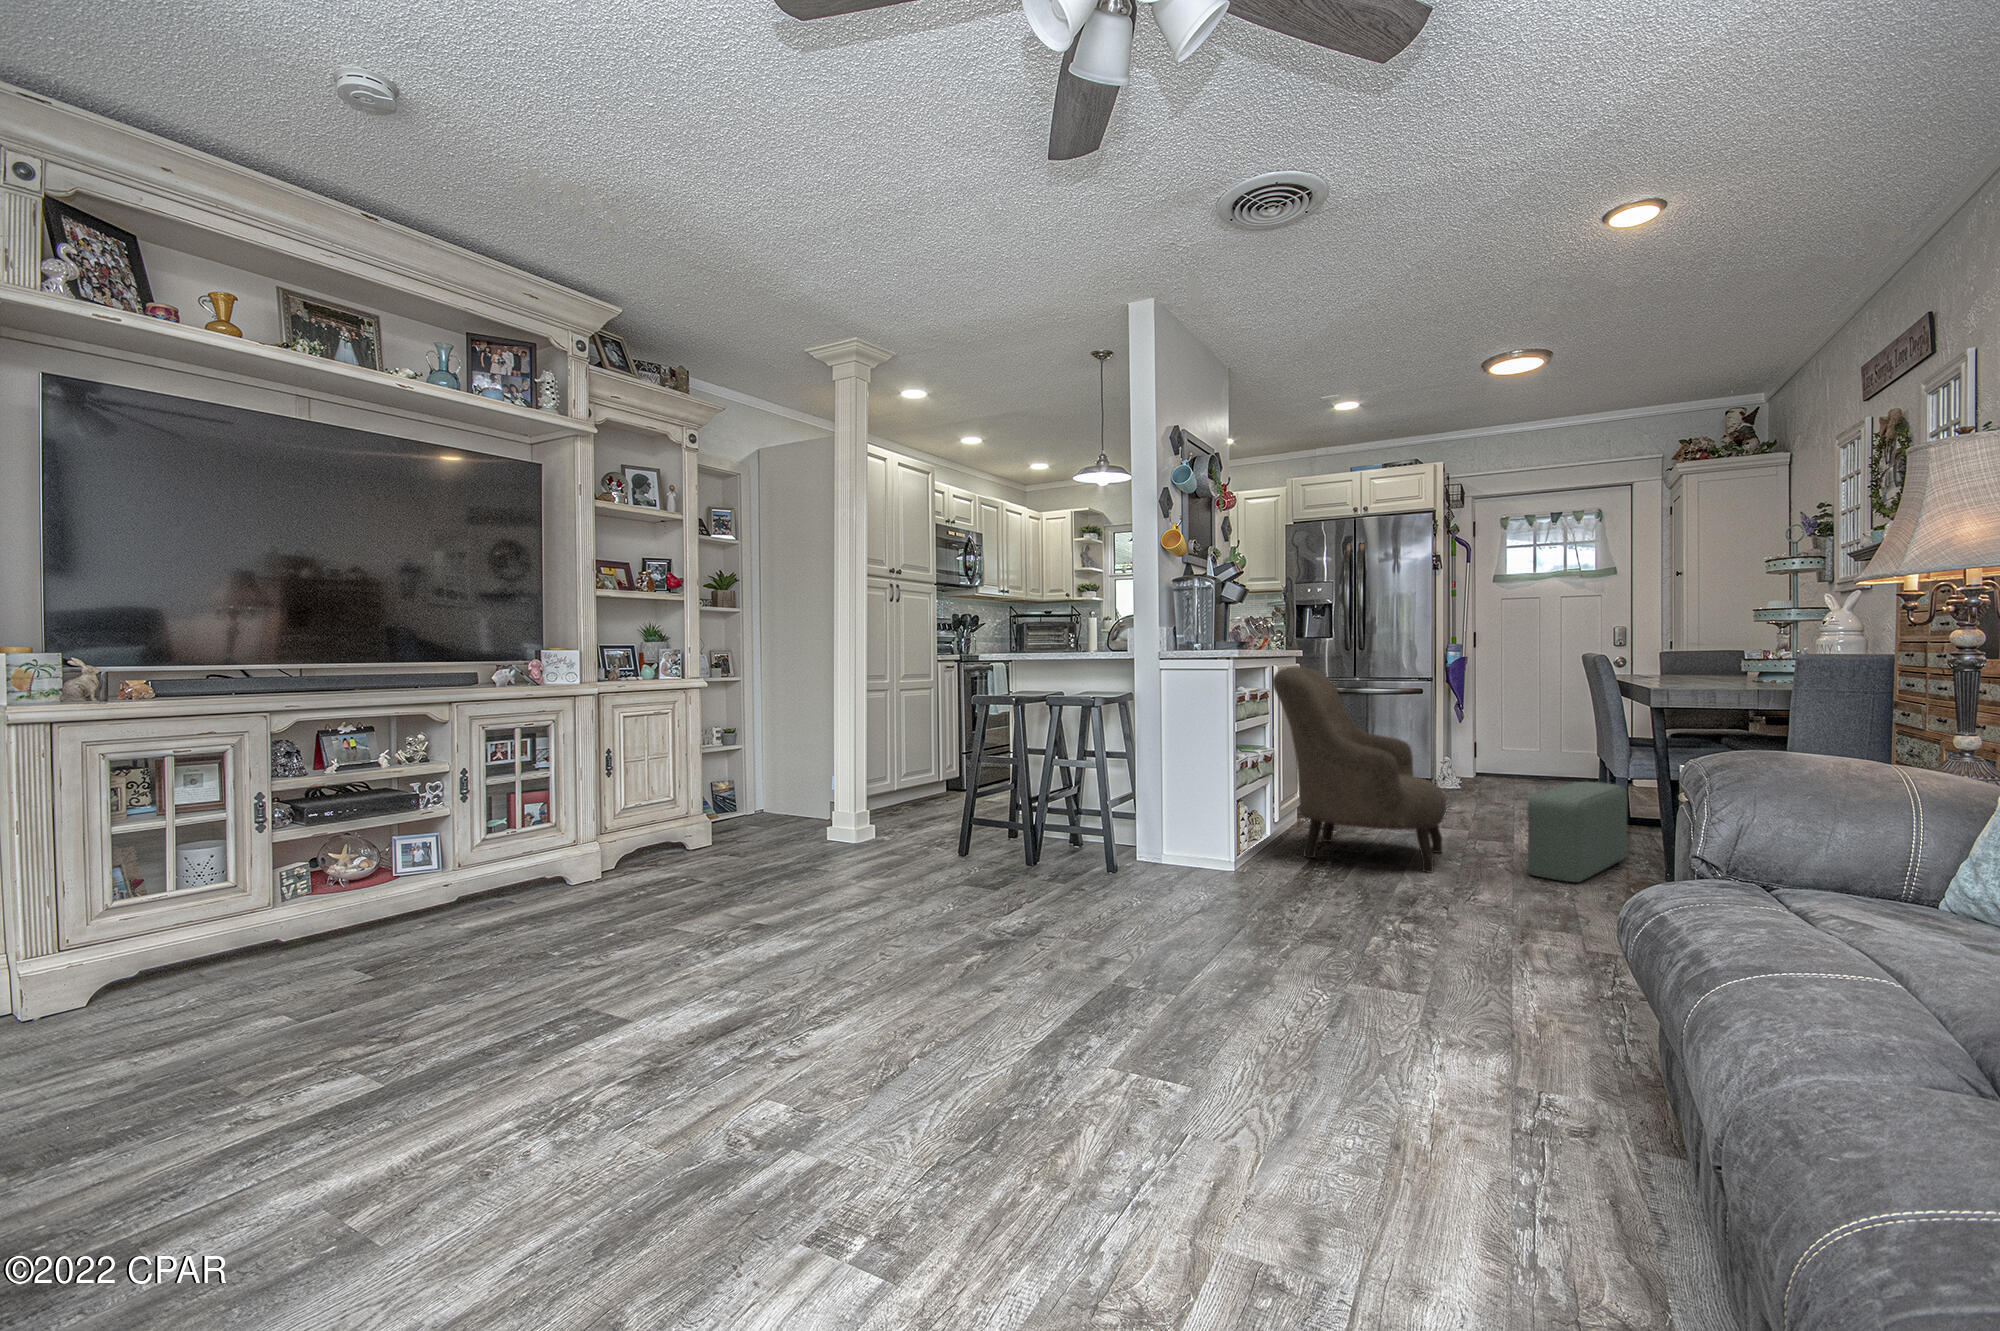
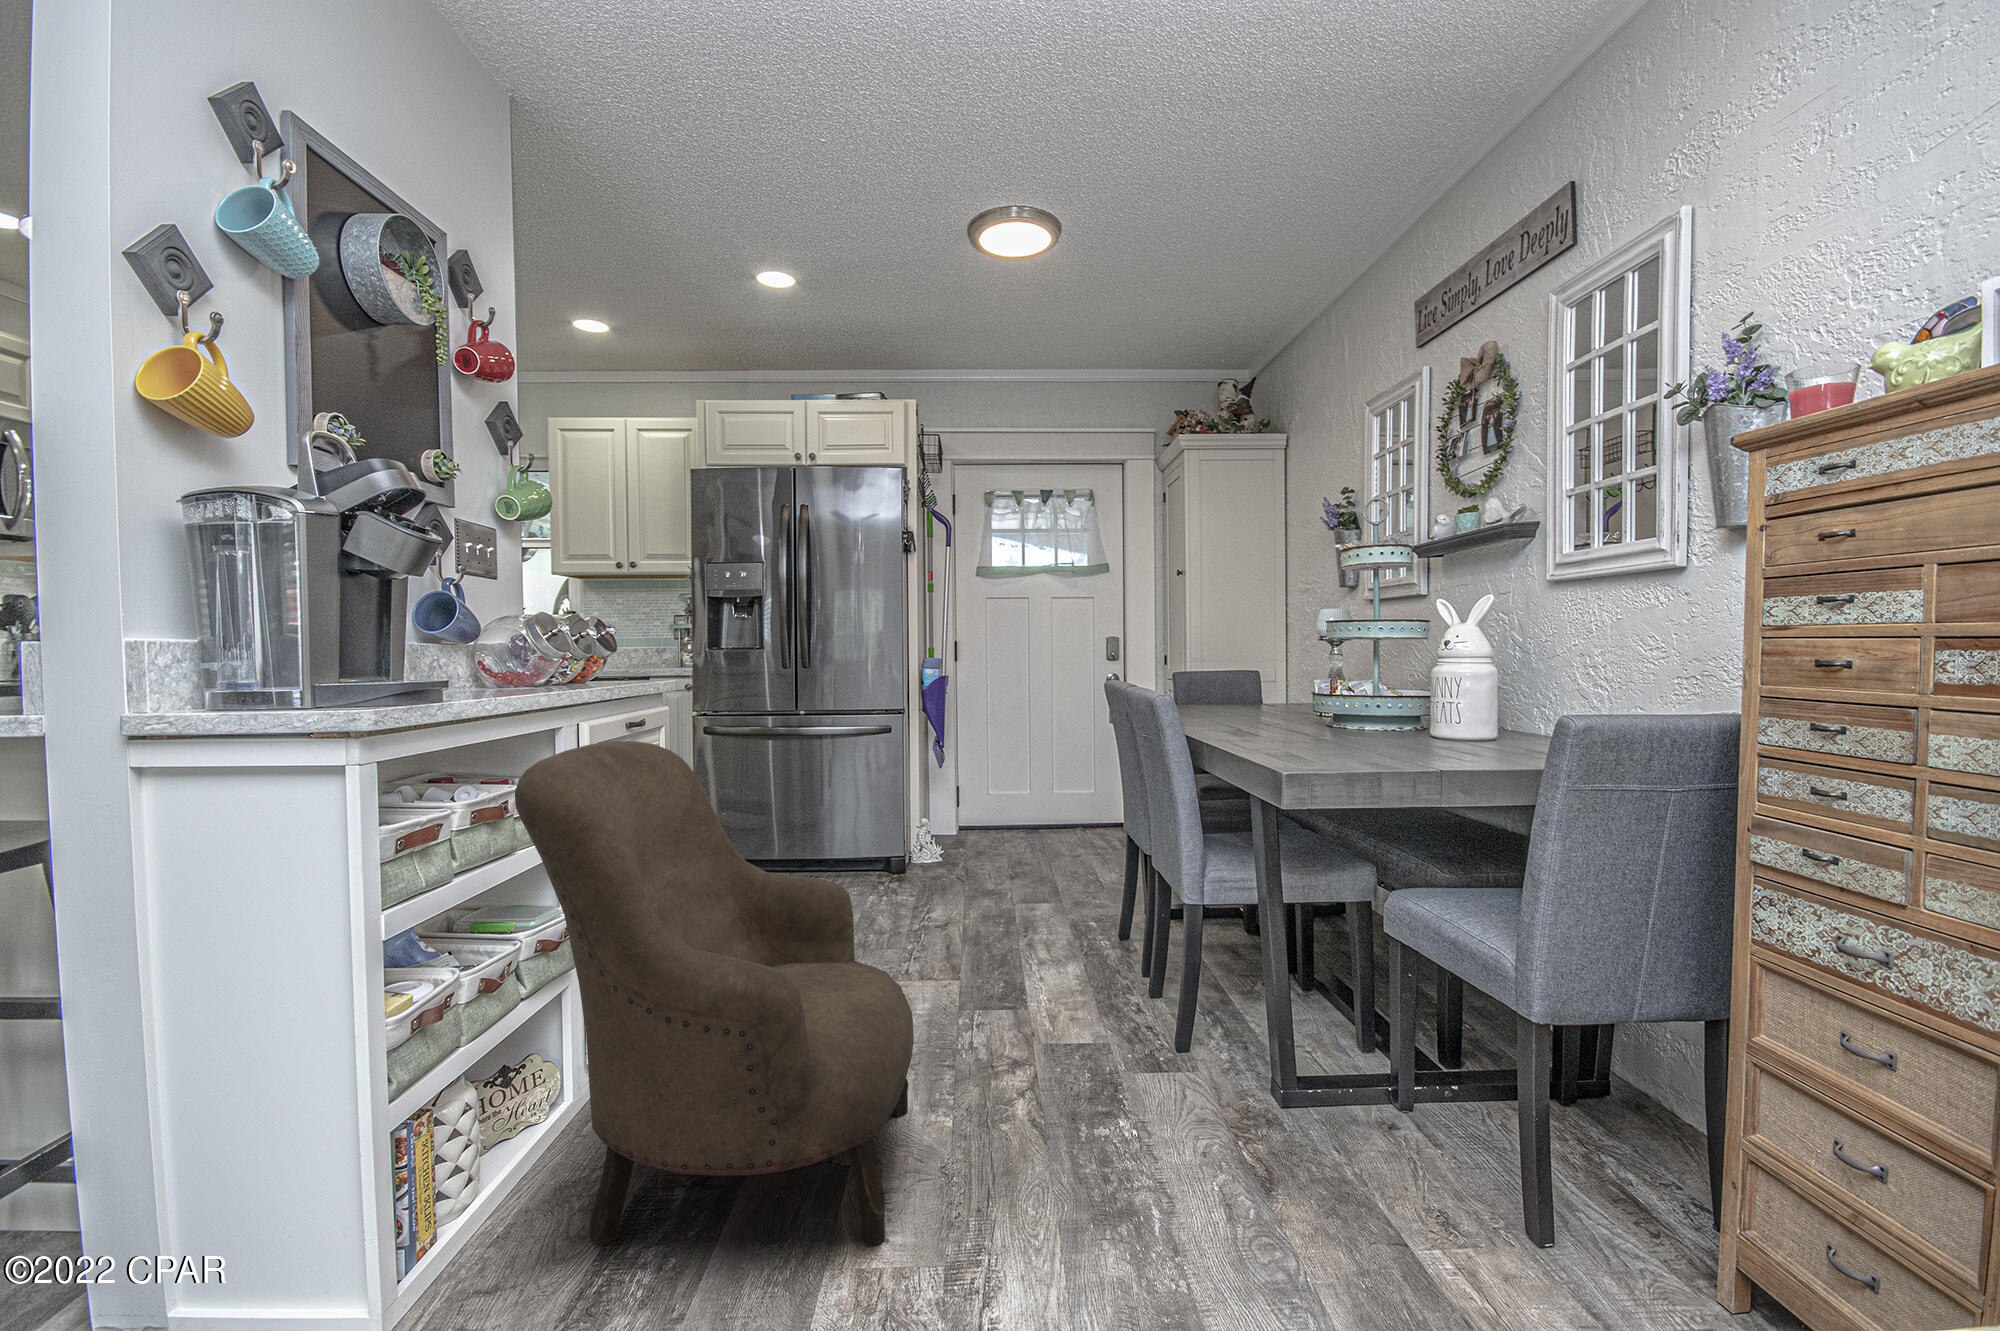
pouf: present [1527,782,1628,882] -> none [1066,926,1195,1208]

